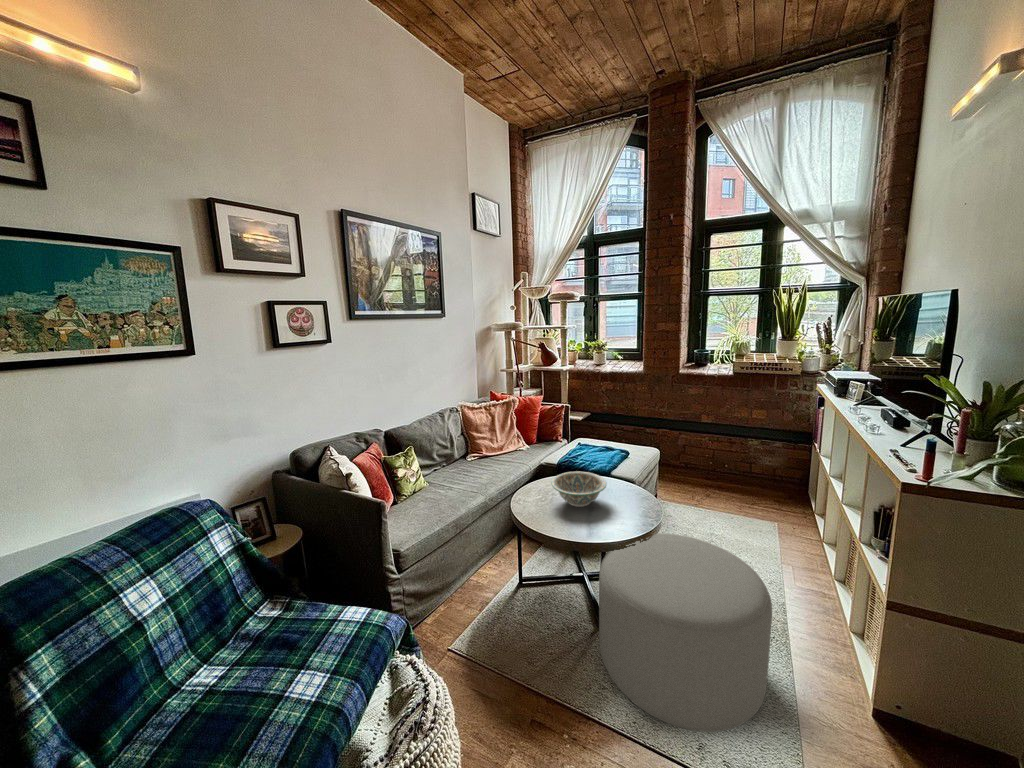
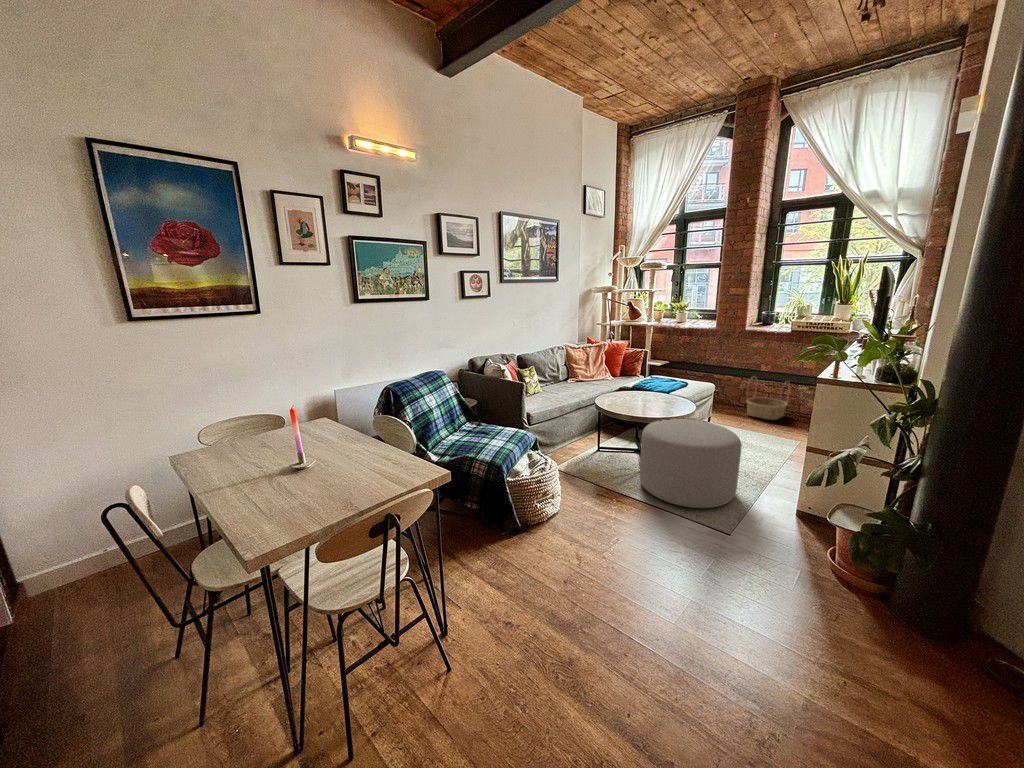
basket: none [691,430,739,486] -> present [746,377,790,420]
decorative bowl: present [551,471,606,507] -> none [622,385,659,405]

